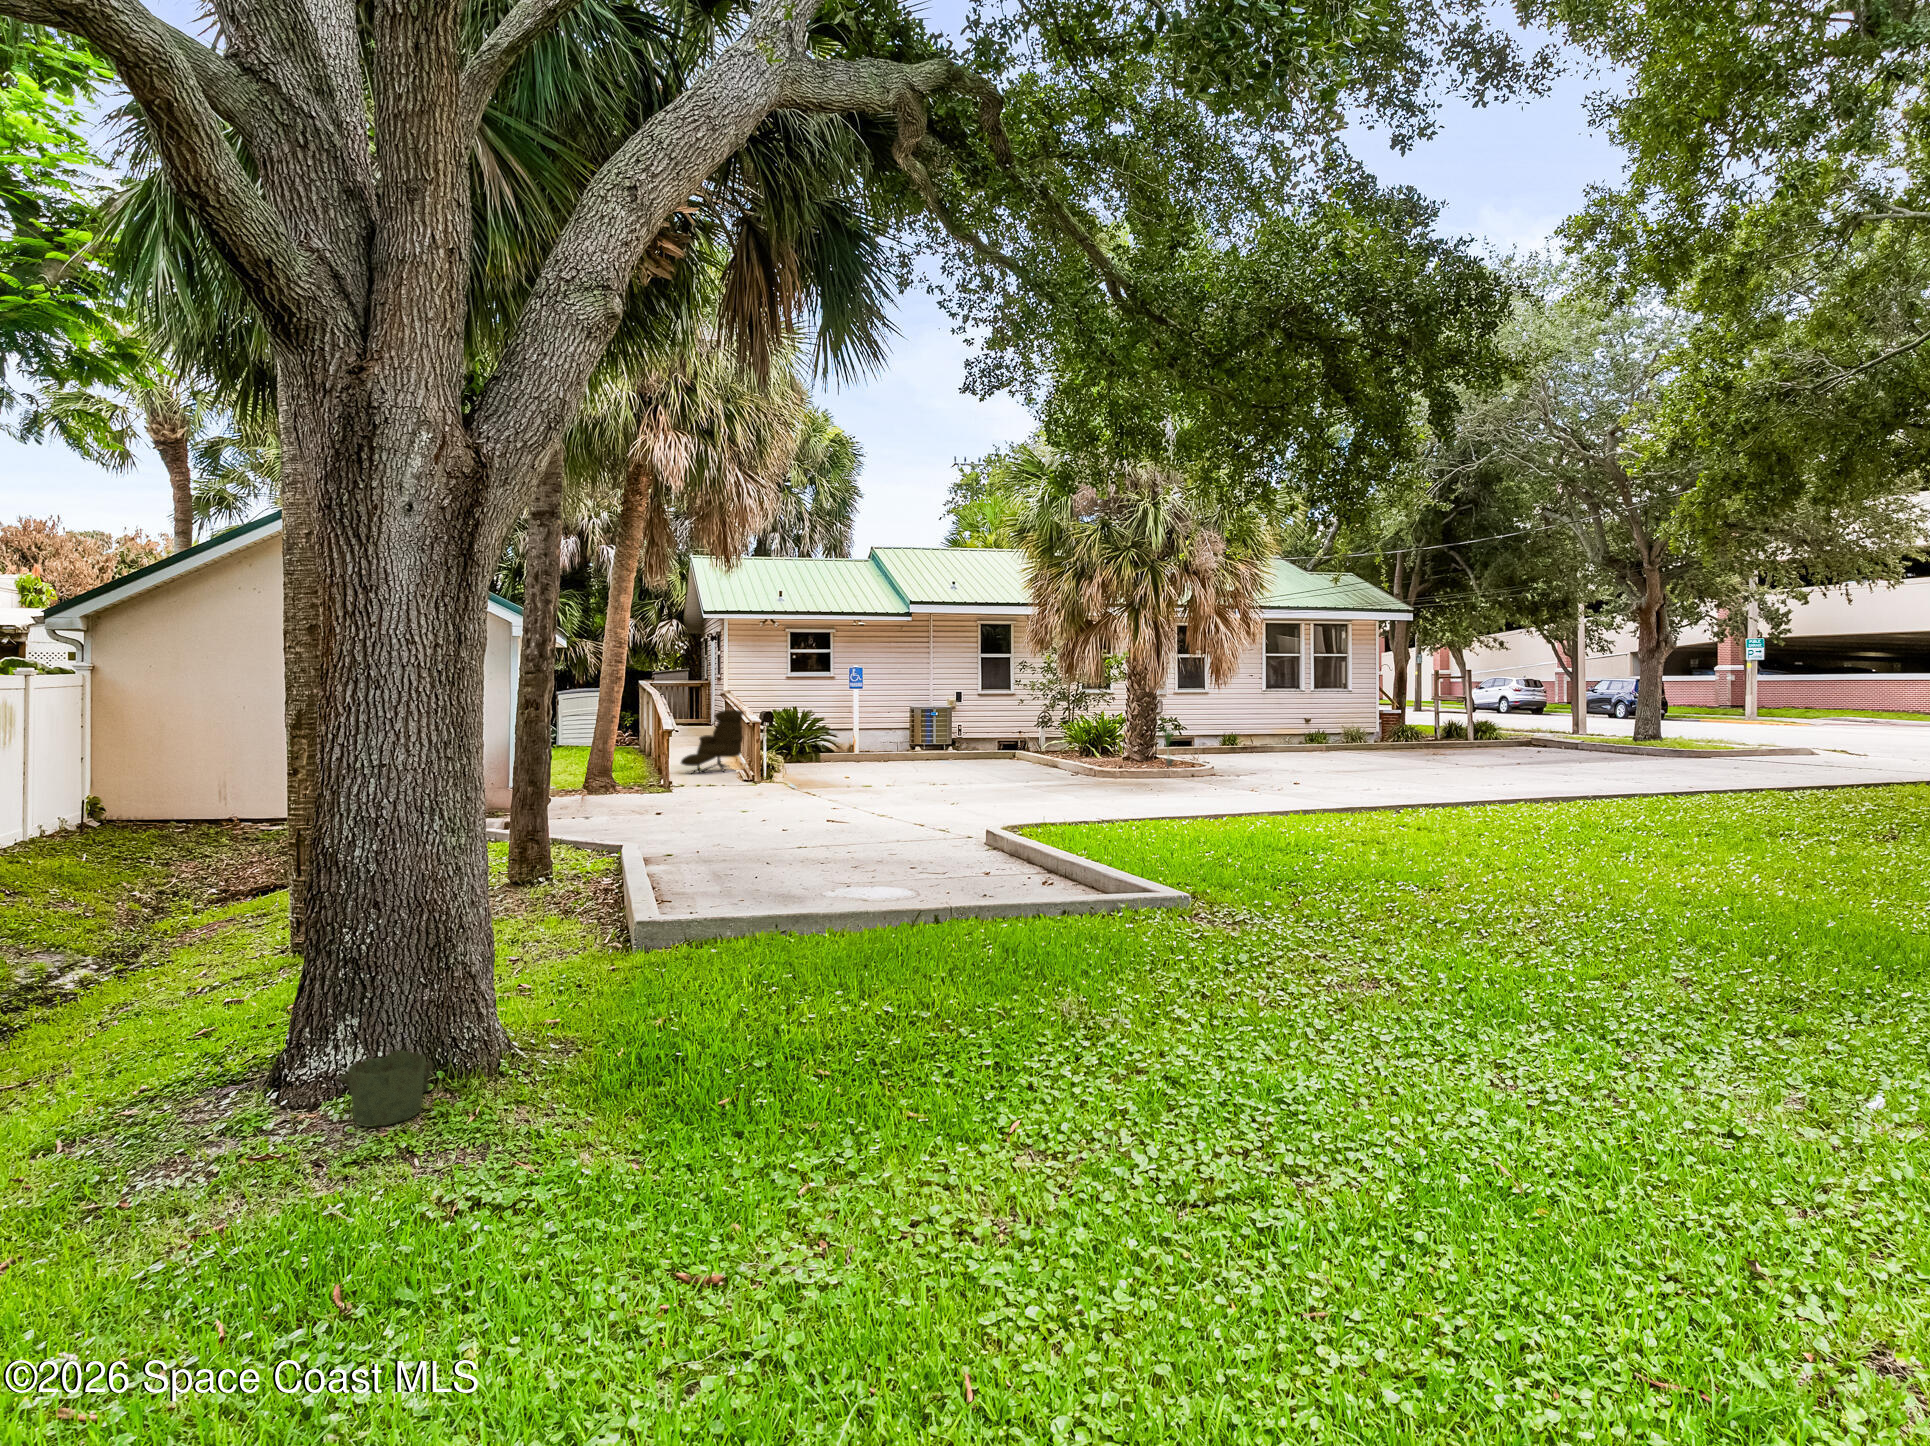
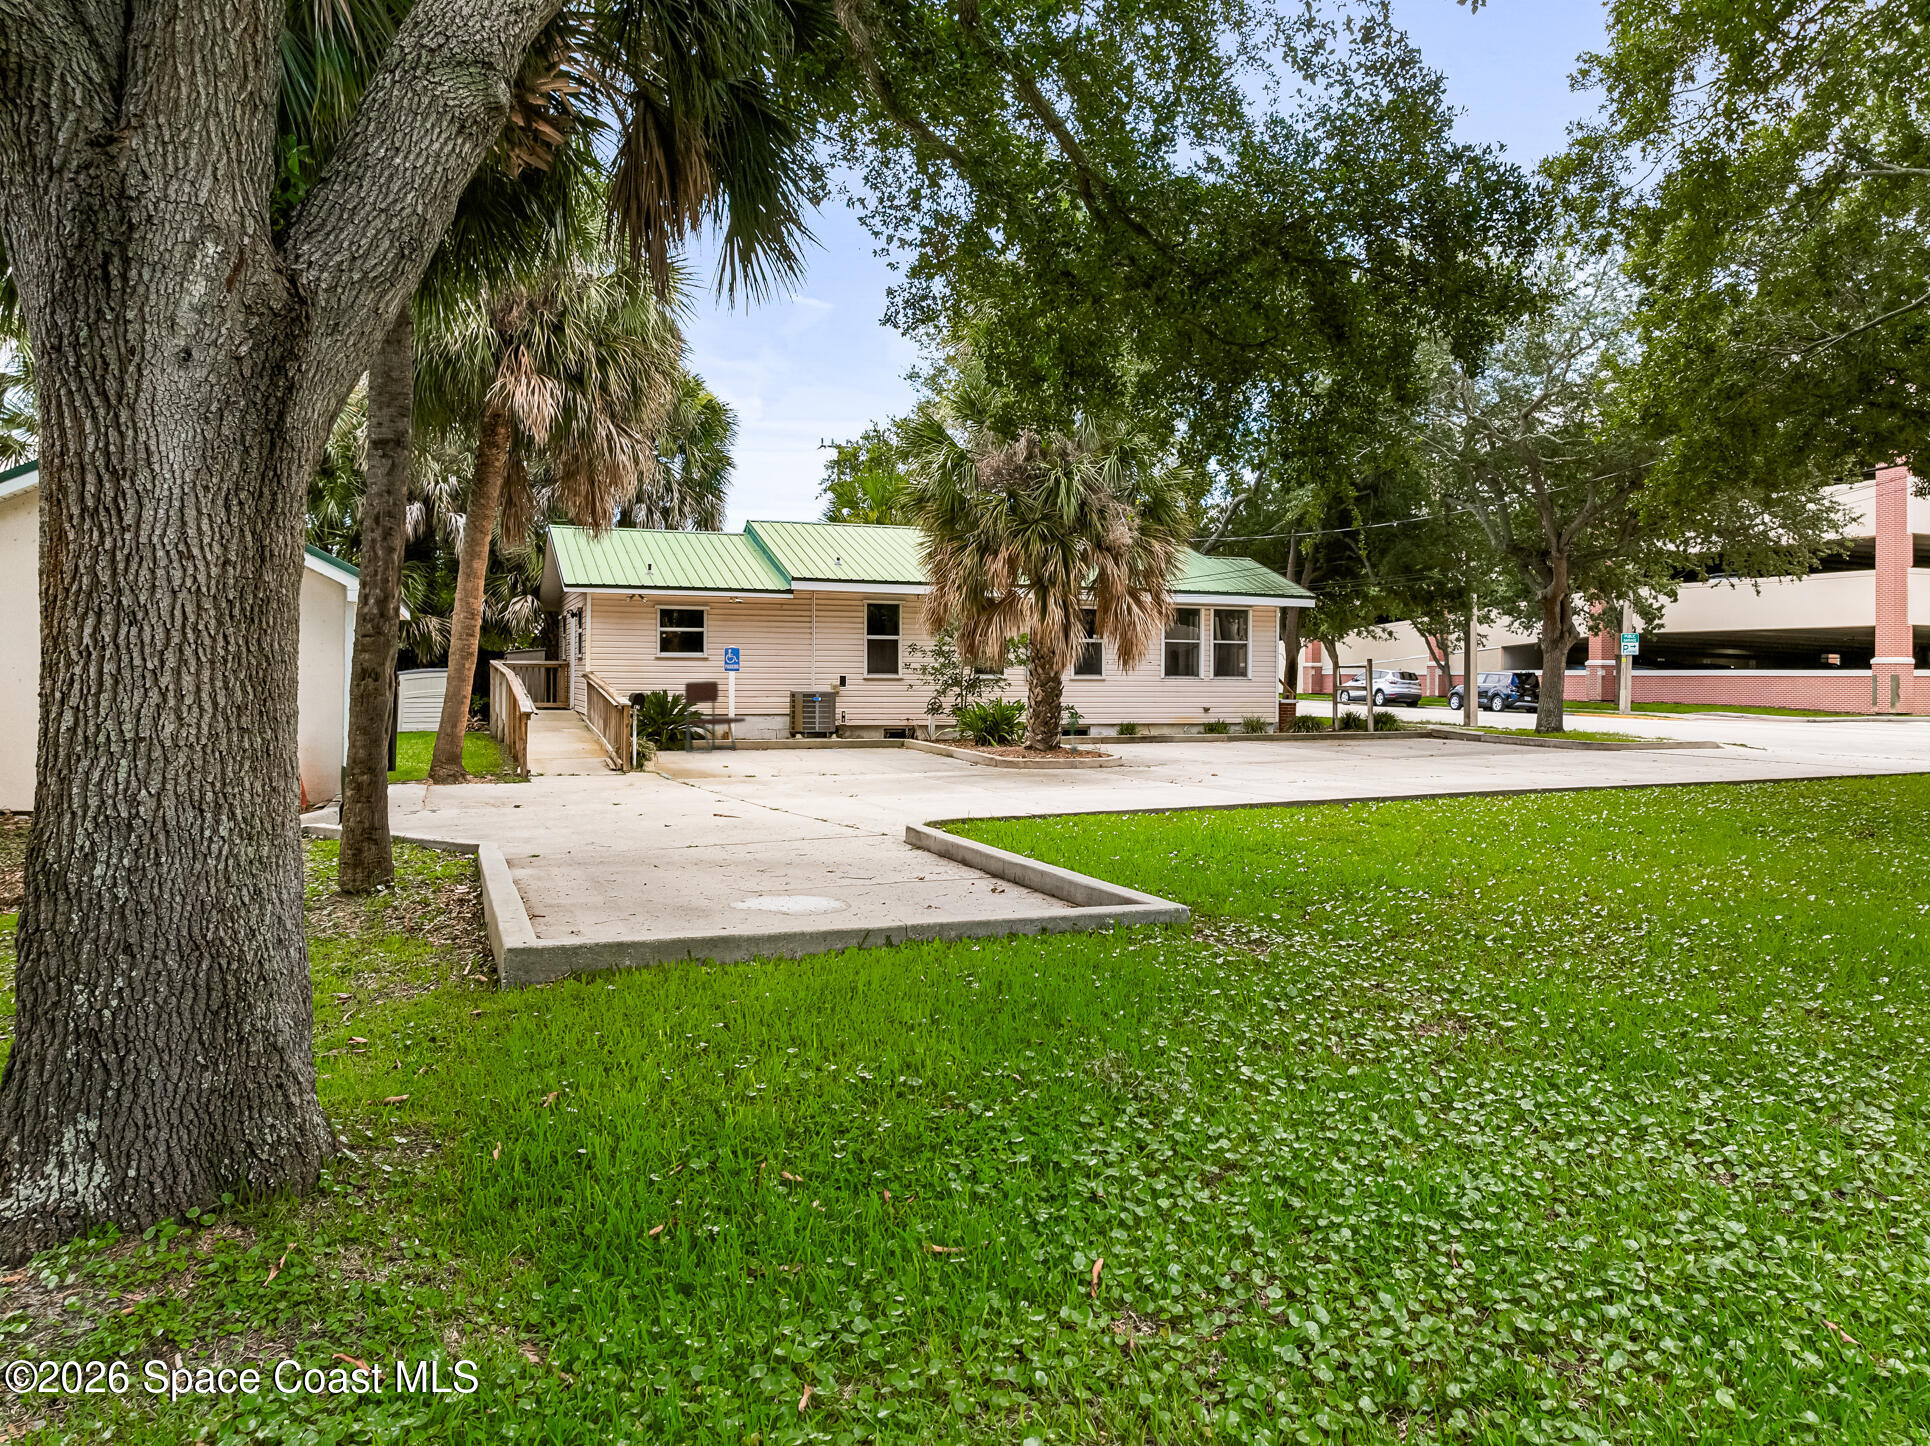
bench: none [808,699,864,765] -> present [685,681,745,753]
lounge chair: present [681,710,744,772] -> none [540,691,616,763]
bucket: present [341,1050,433,1127] -> none [60,1170,218,1300]

